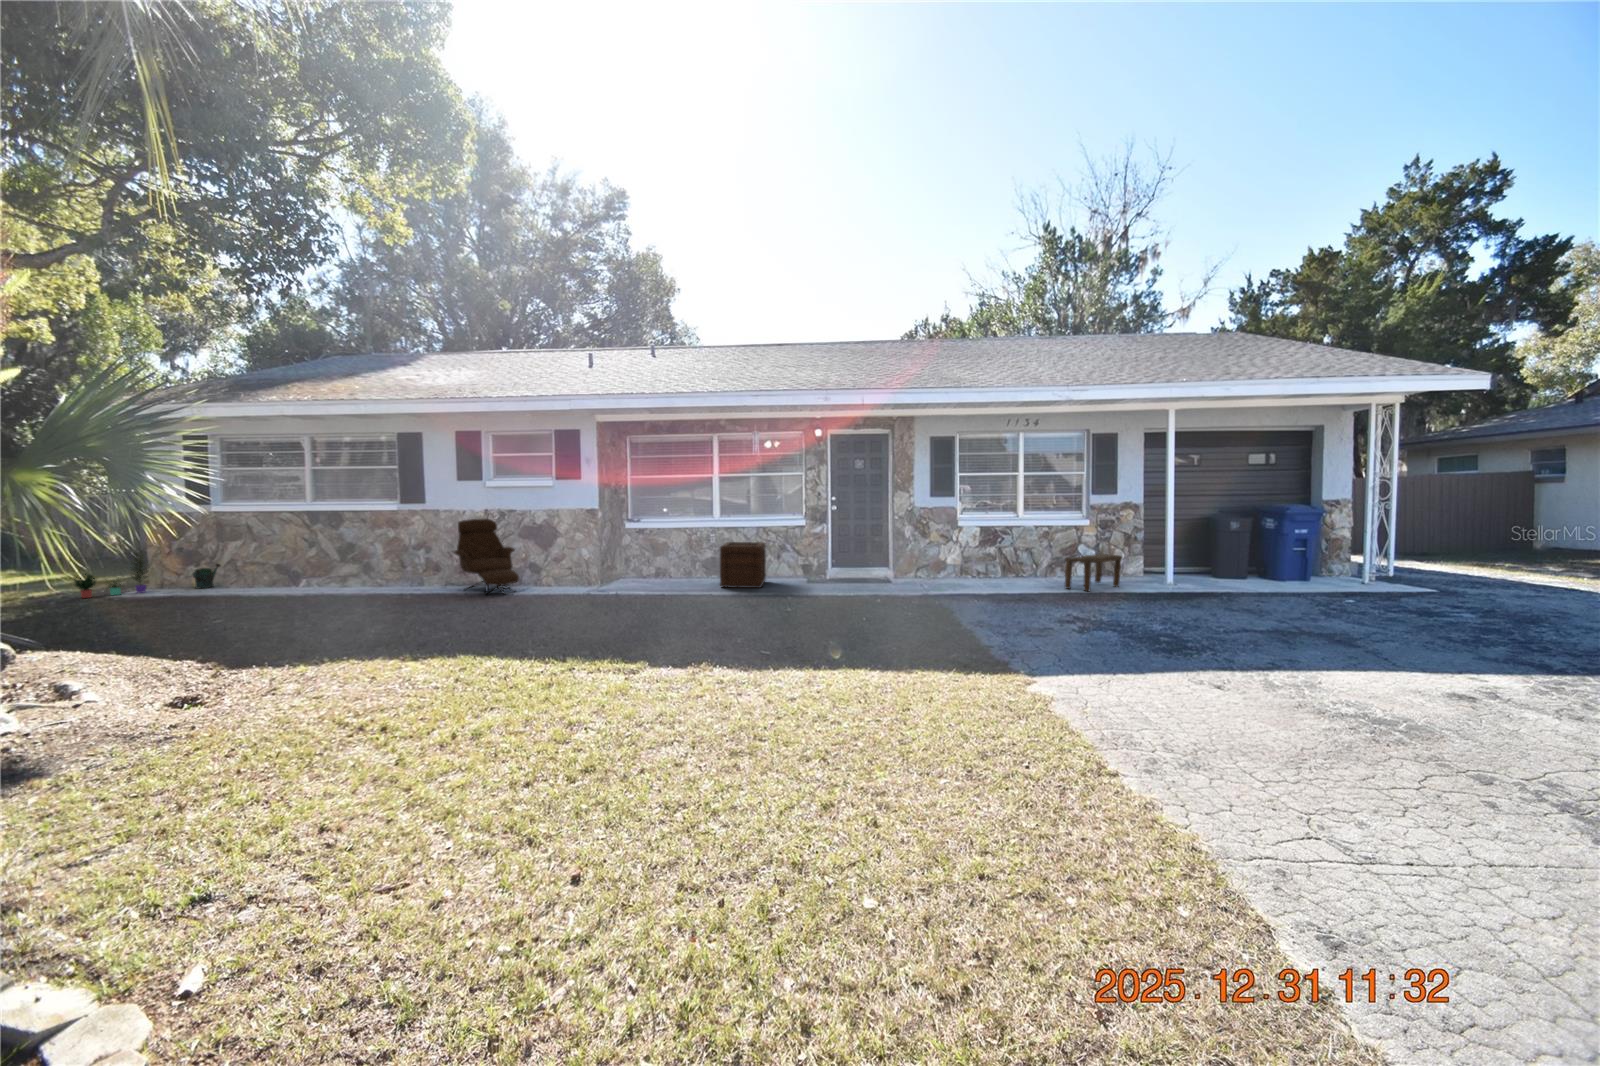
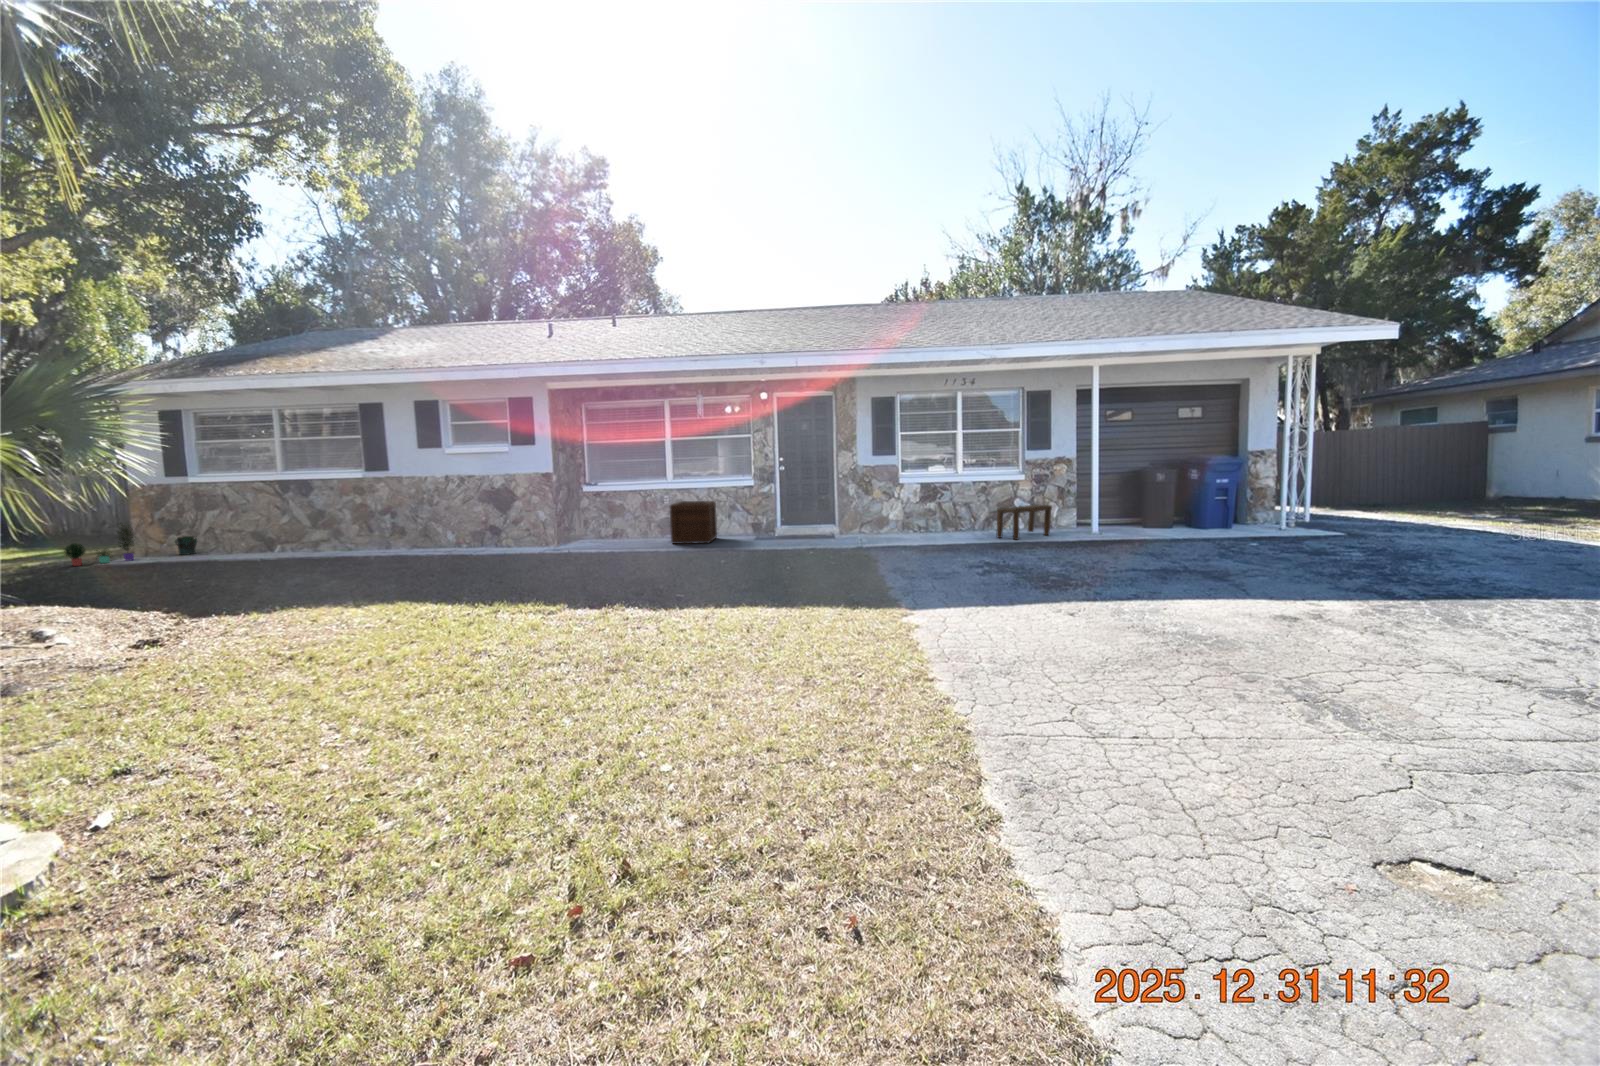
lounge chair: present [454,519,519,593] -> none [419,484,480,555]

